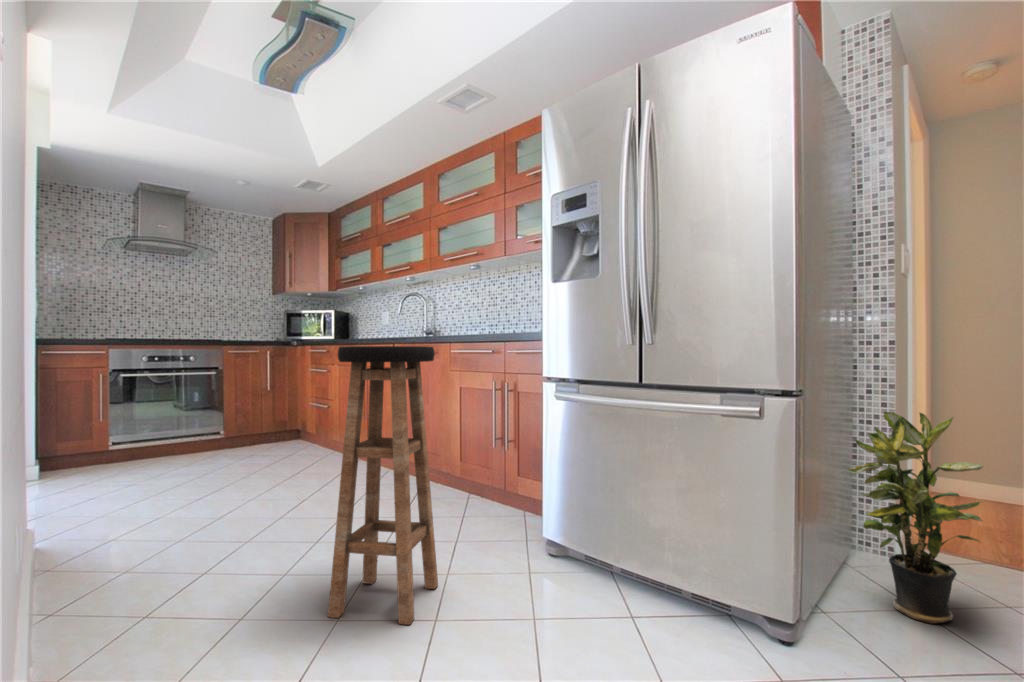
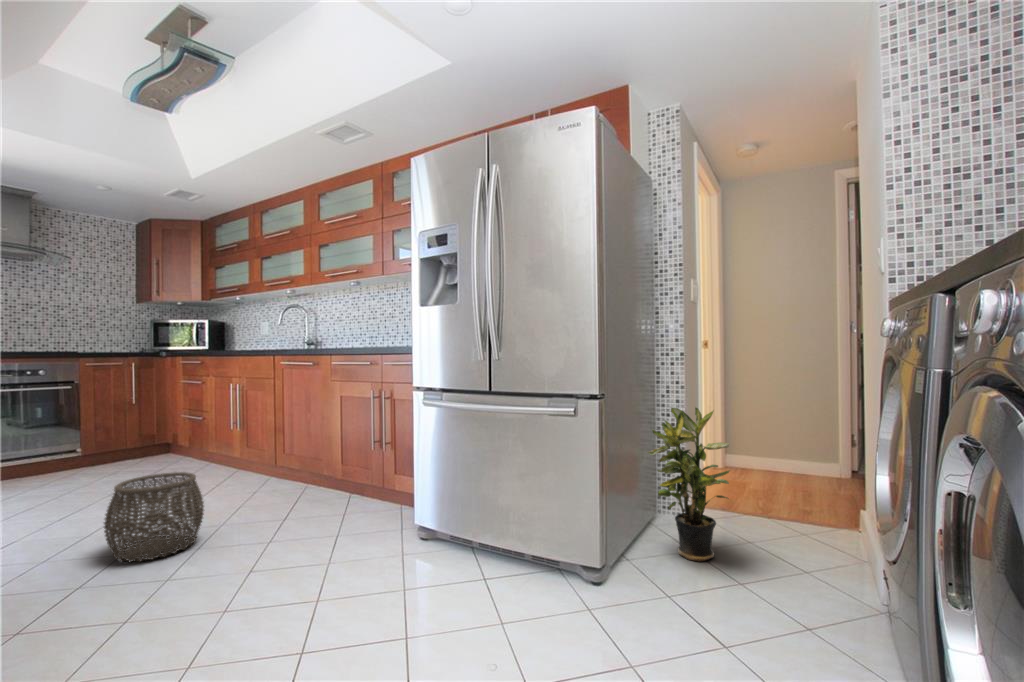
bar stool: present [328,346,438,625] -> none [204,364,316,621]
woven basket: none [241,458,329,545] -> present [104,472,204,562]

